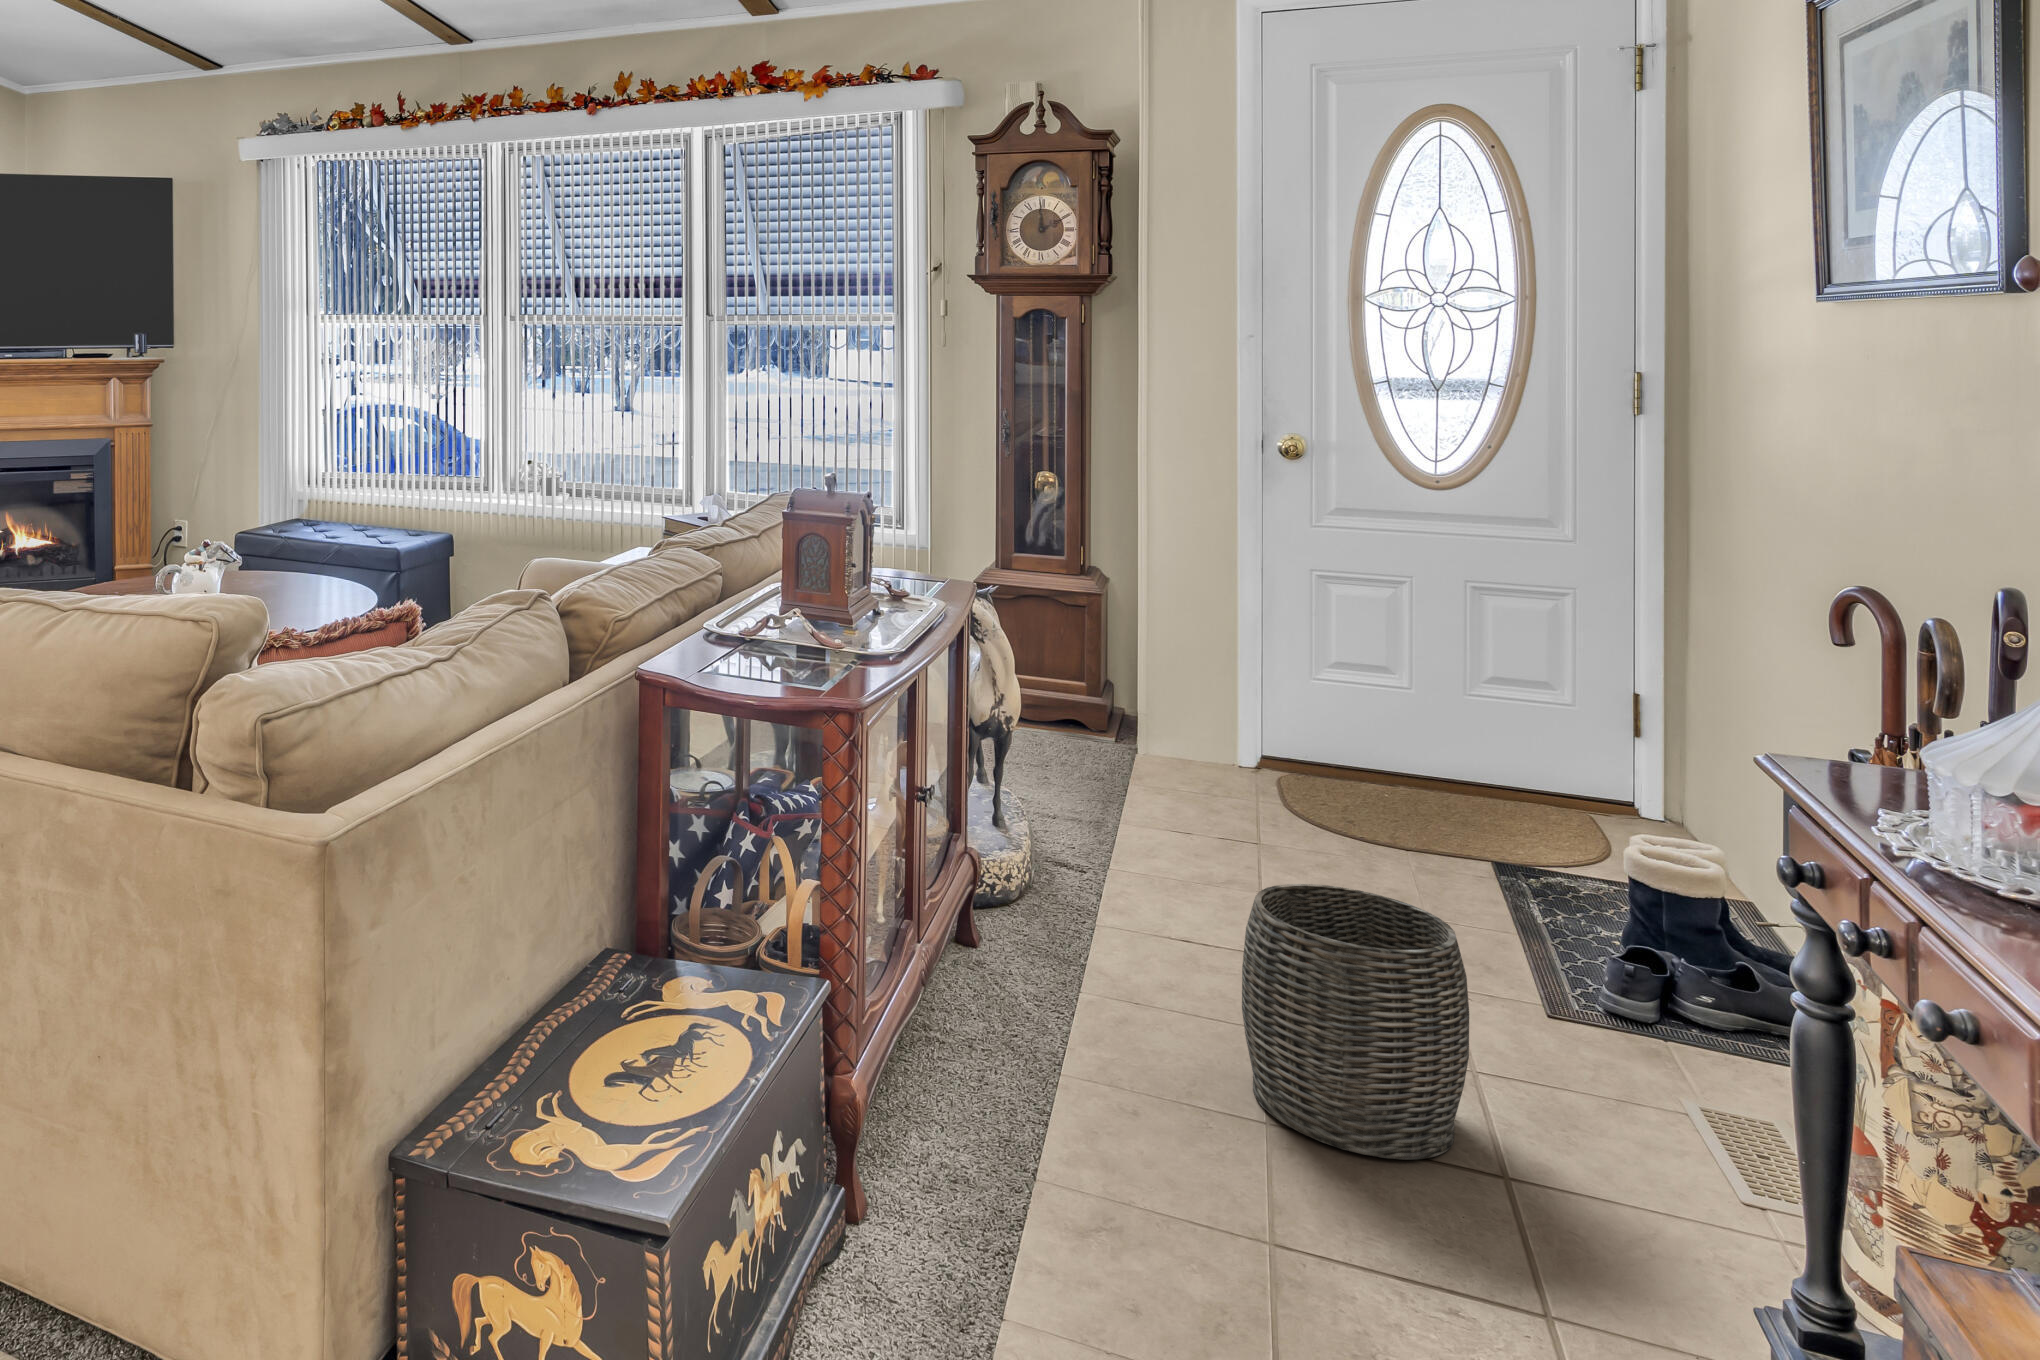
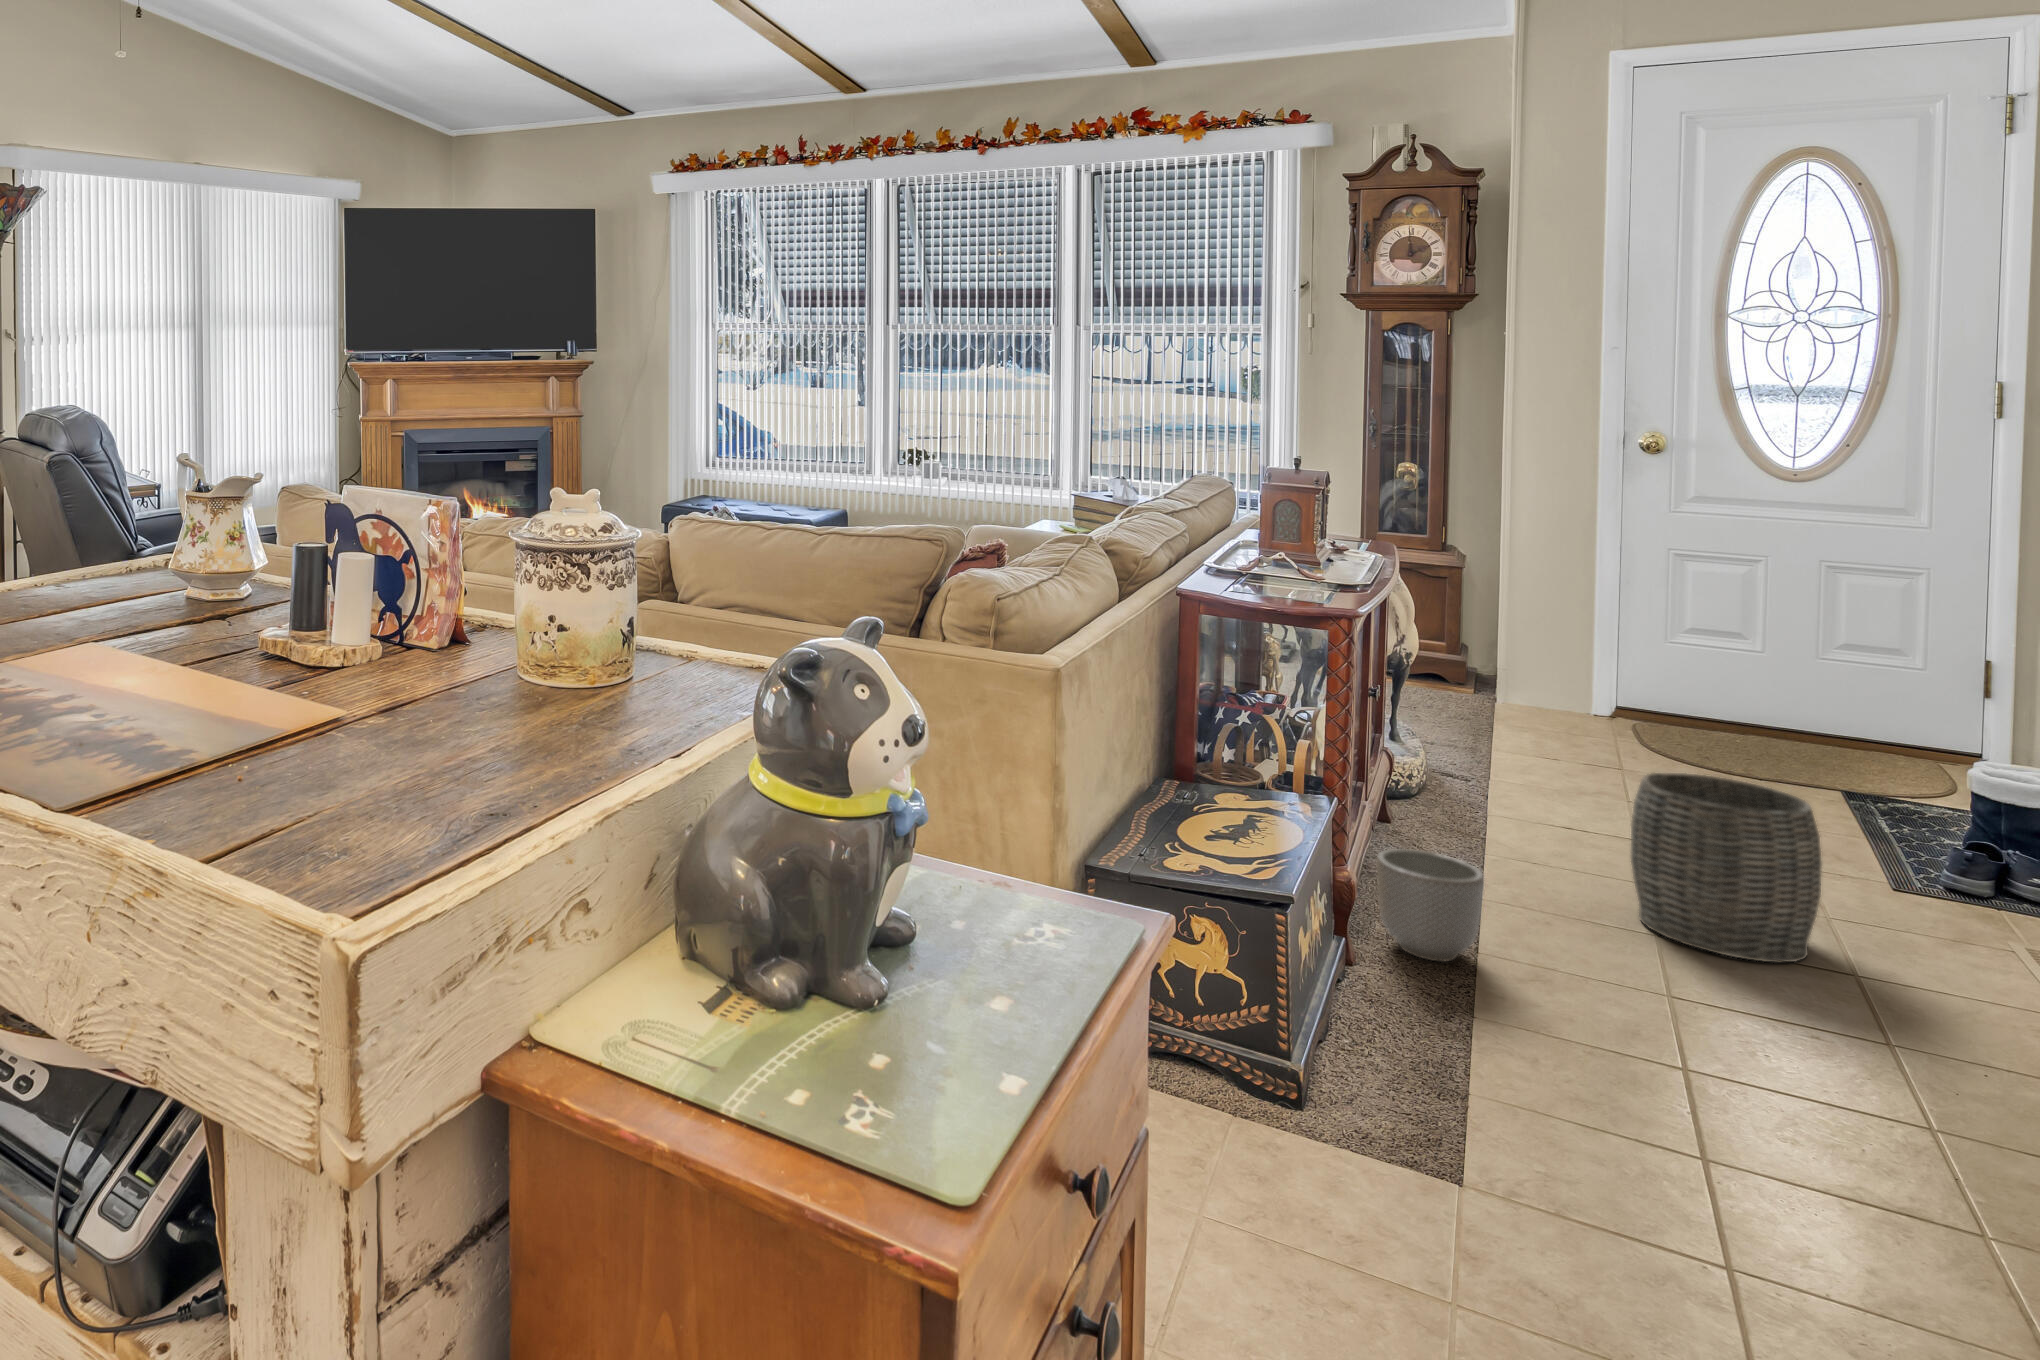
planter: none [907,1025,1043,1200] -> present [1376,849,1484,962]

